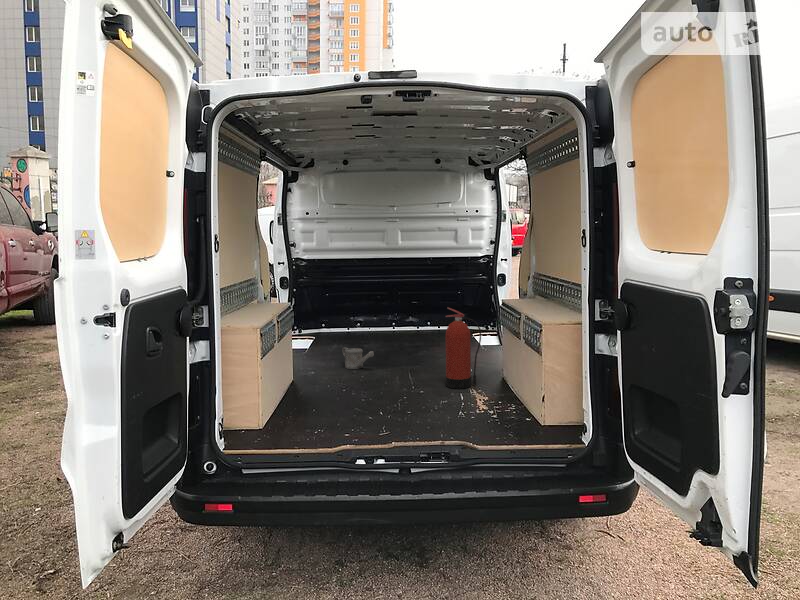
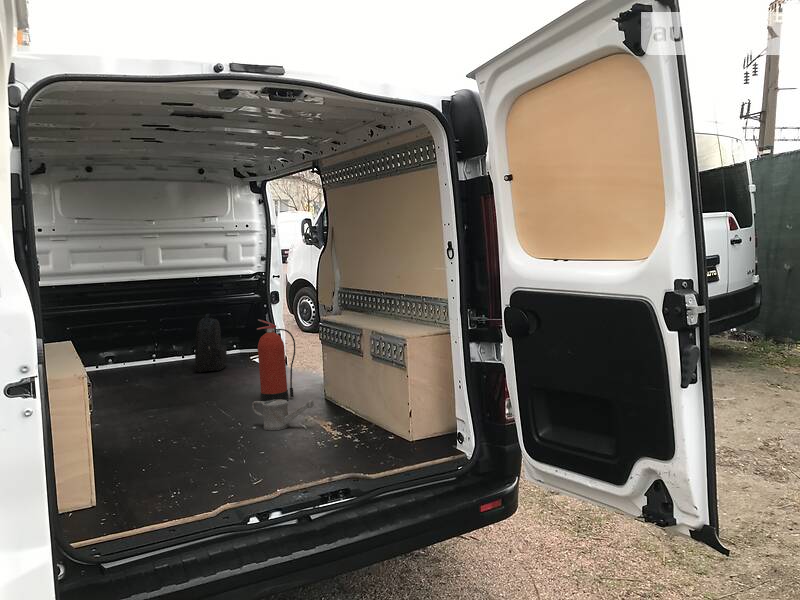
backpack: none [418,292,449,344] -> present [194,314,227,372]
watering can: present [342,347,374,369] -> present [252,399,314,430]

